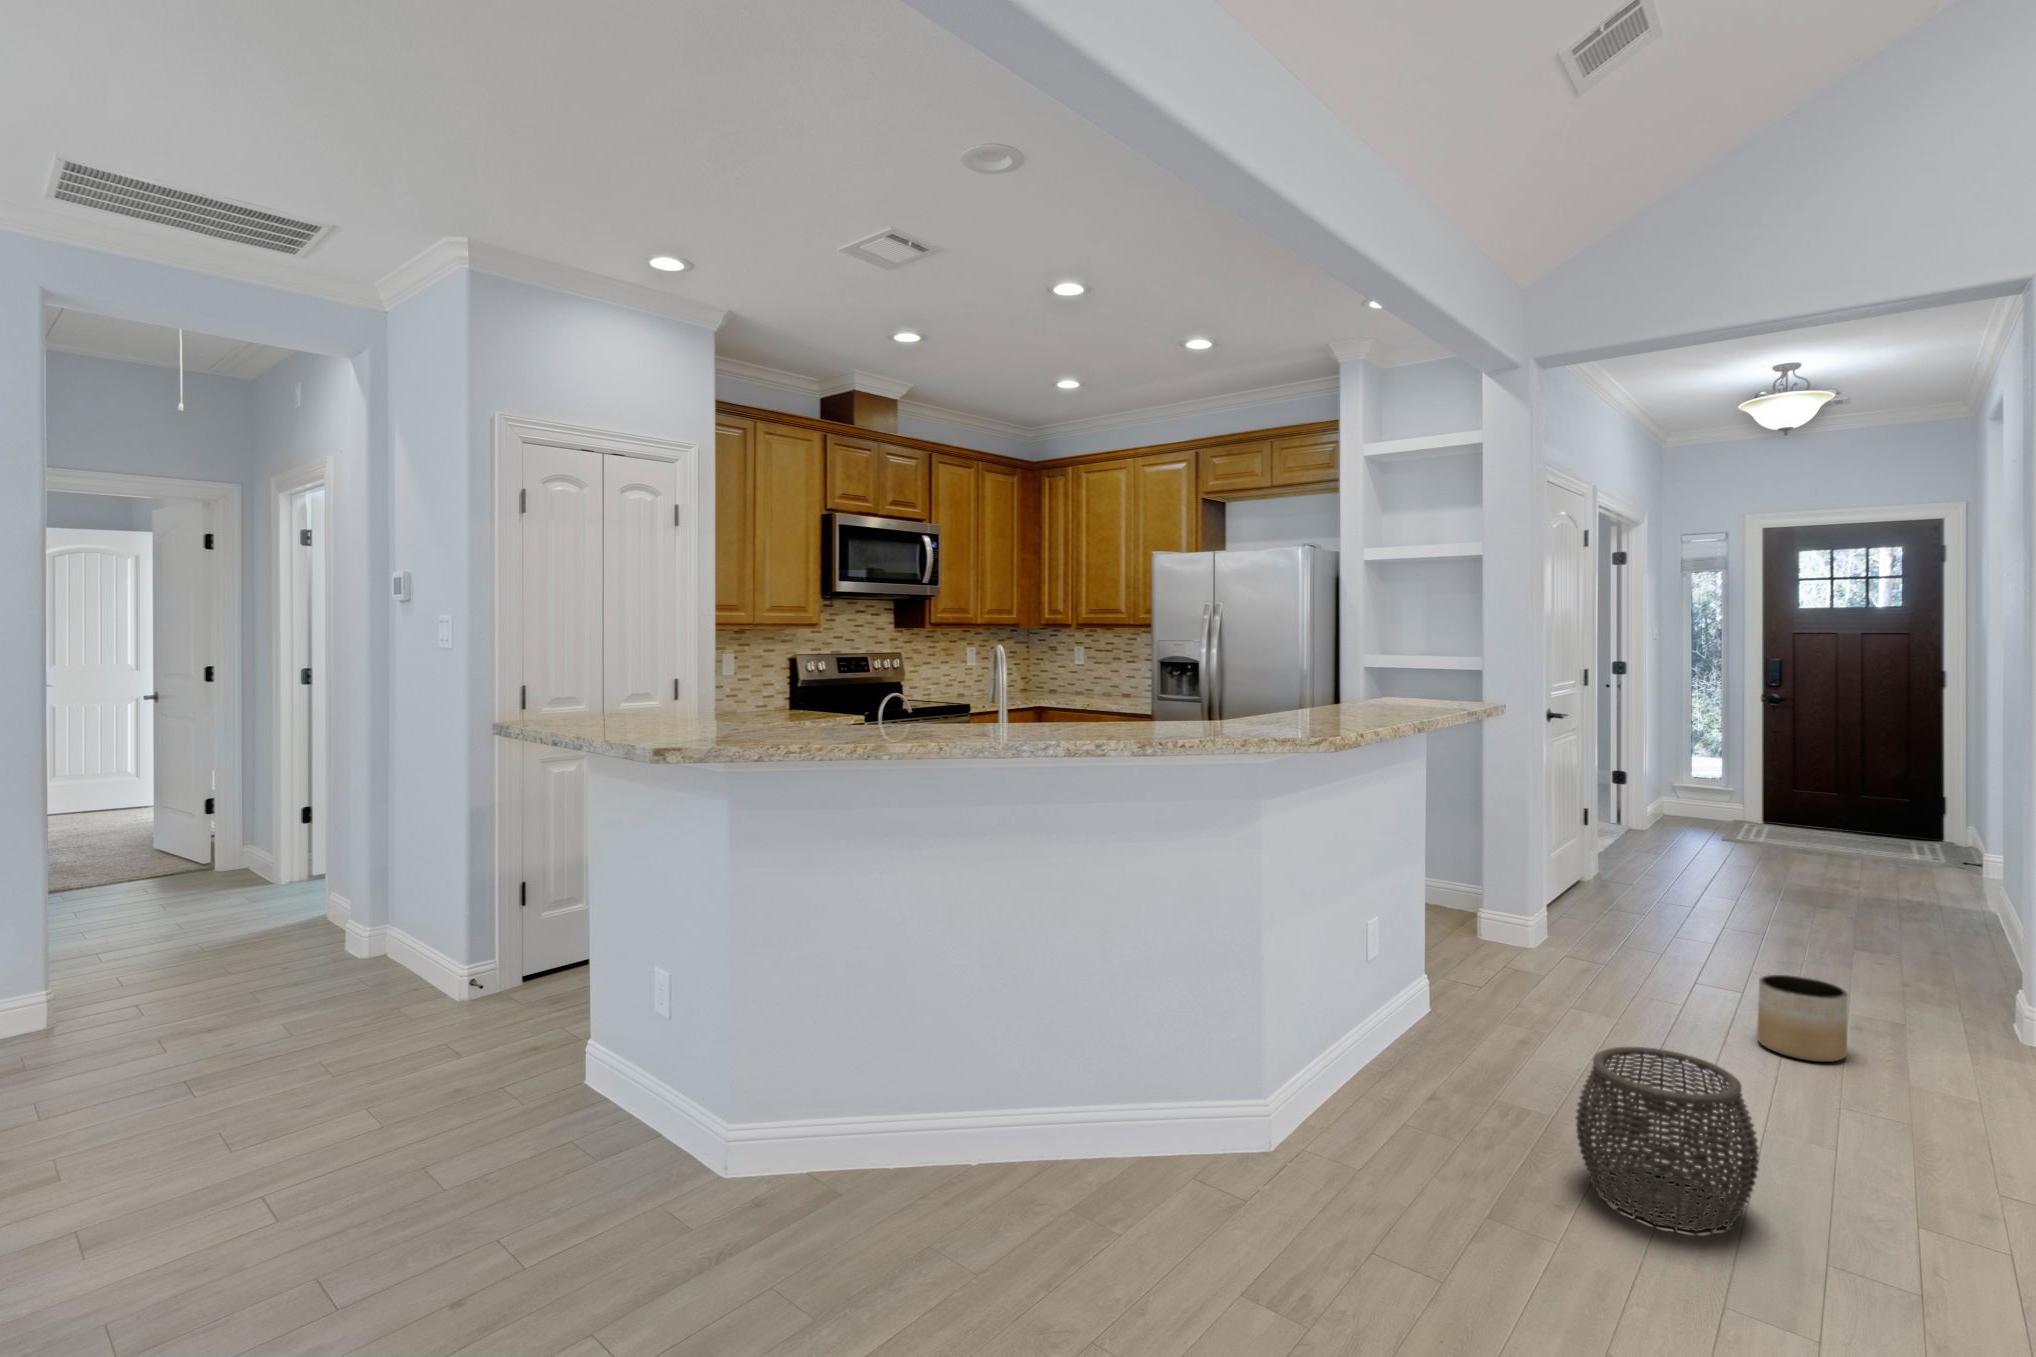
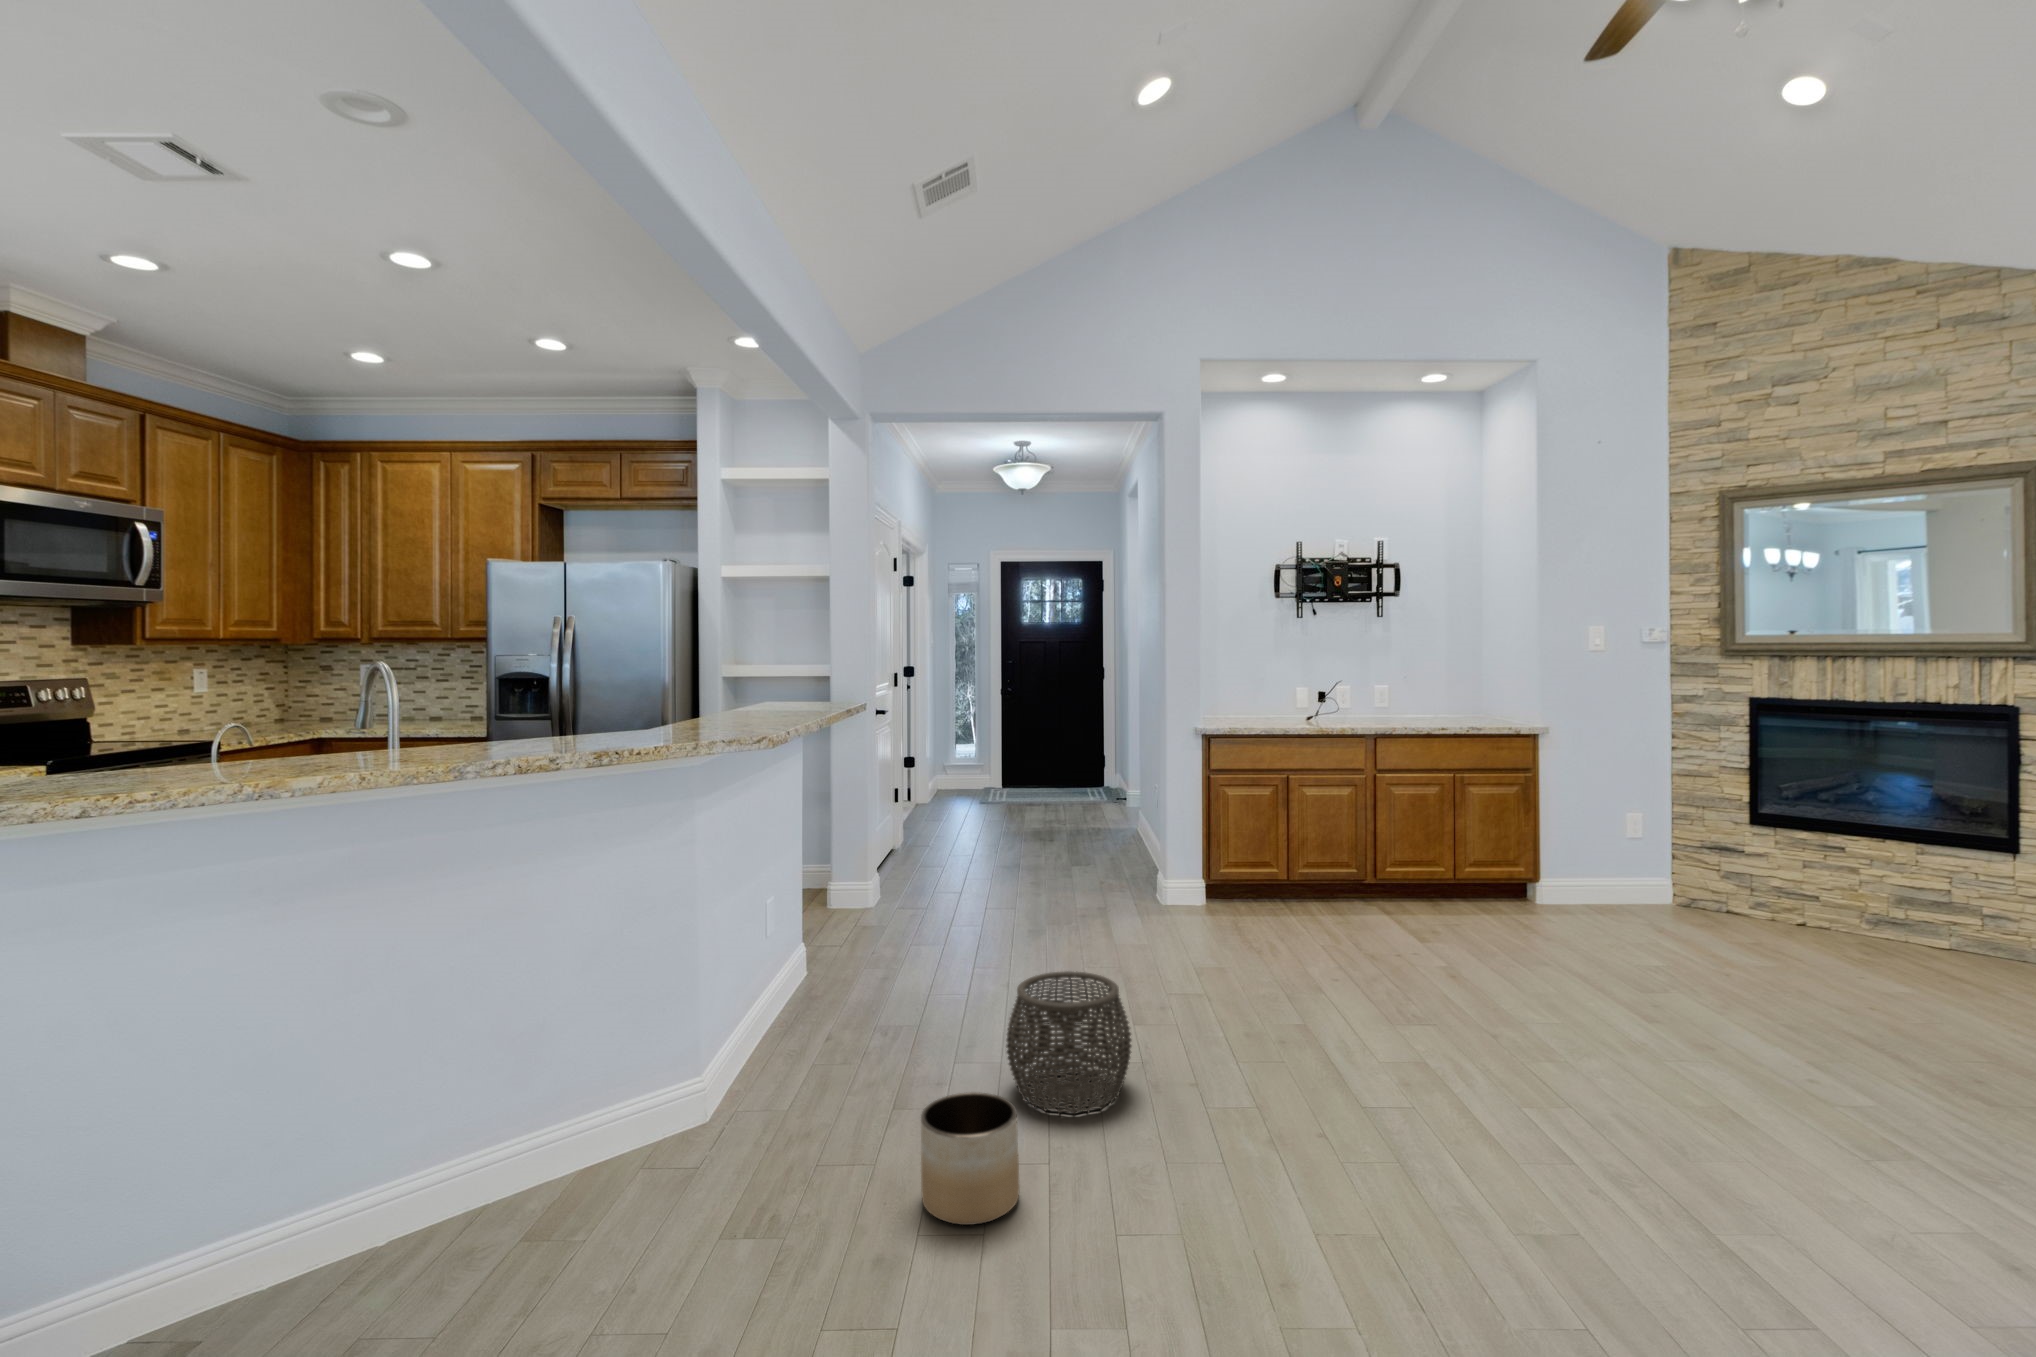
planter: present [1757,975,1848,1062] -> present [921,1092,1020,1225]

